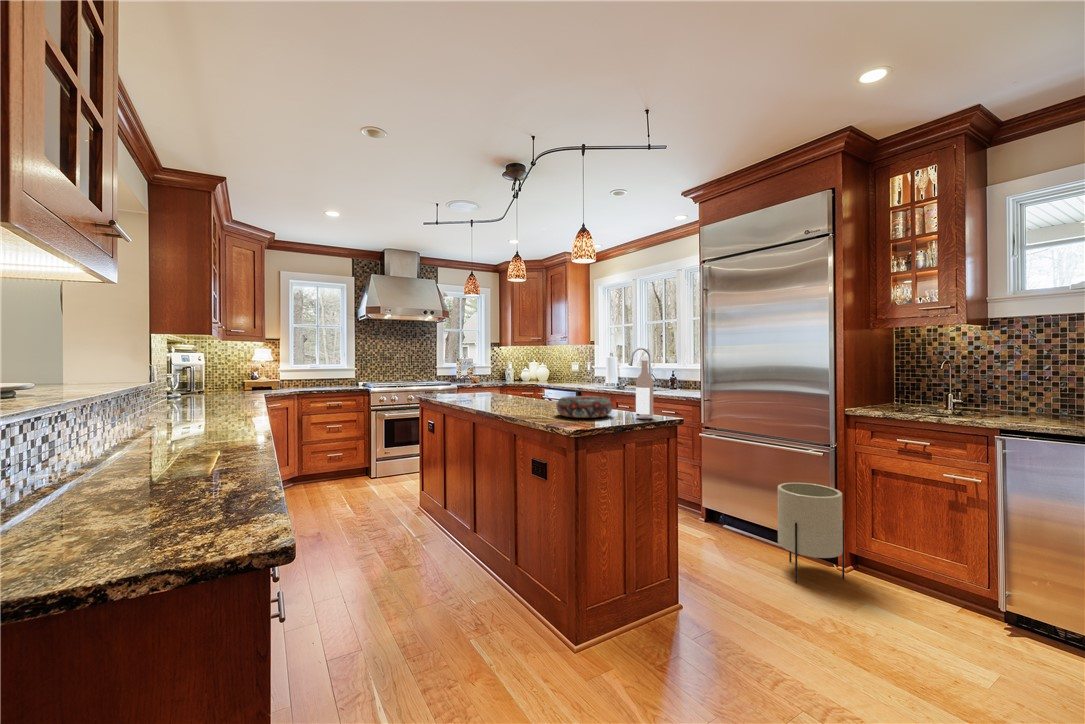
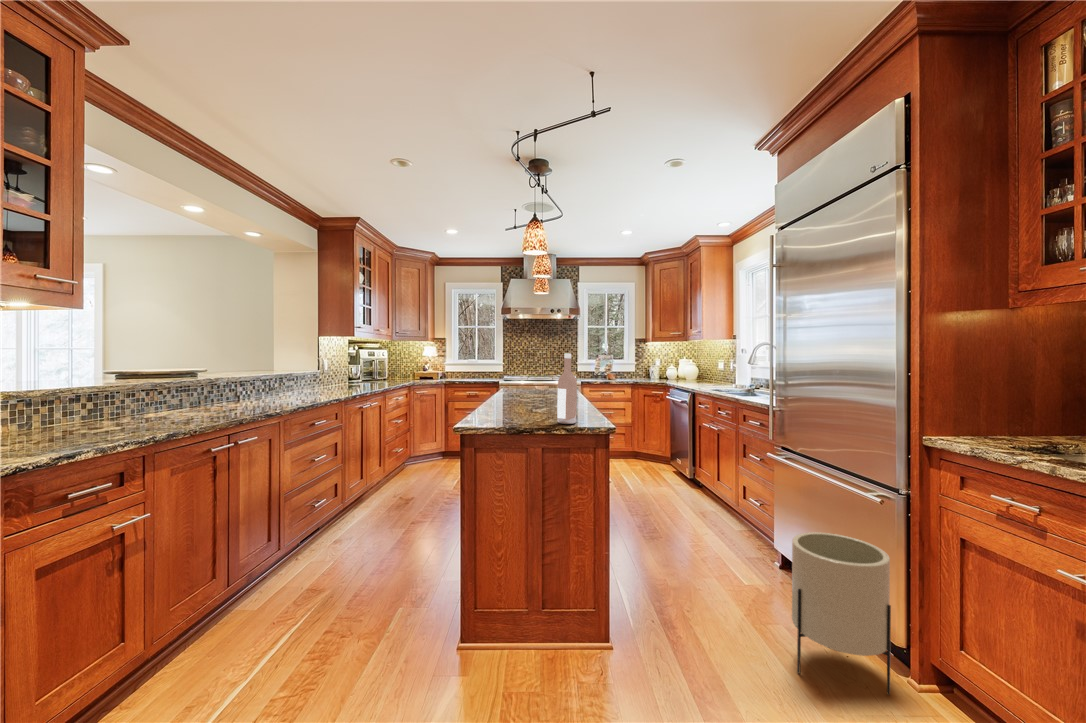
decorative bowl: present [556,396,612,418] -> none [495,395,553,417]

